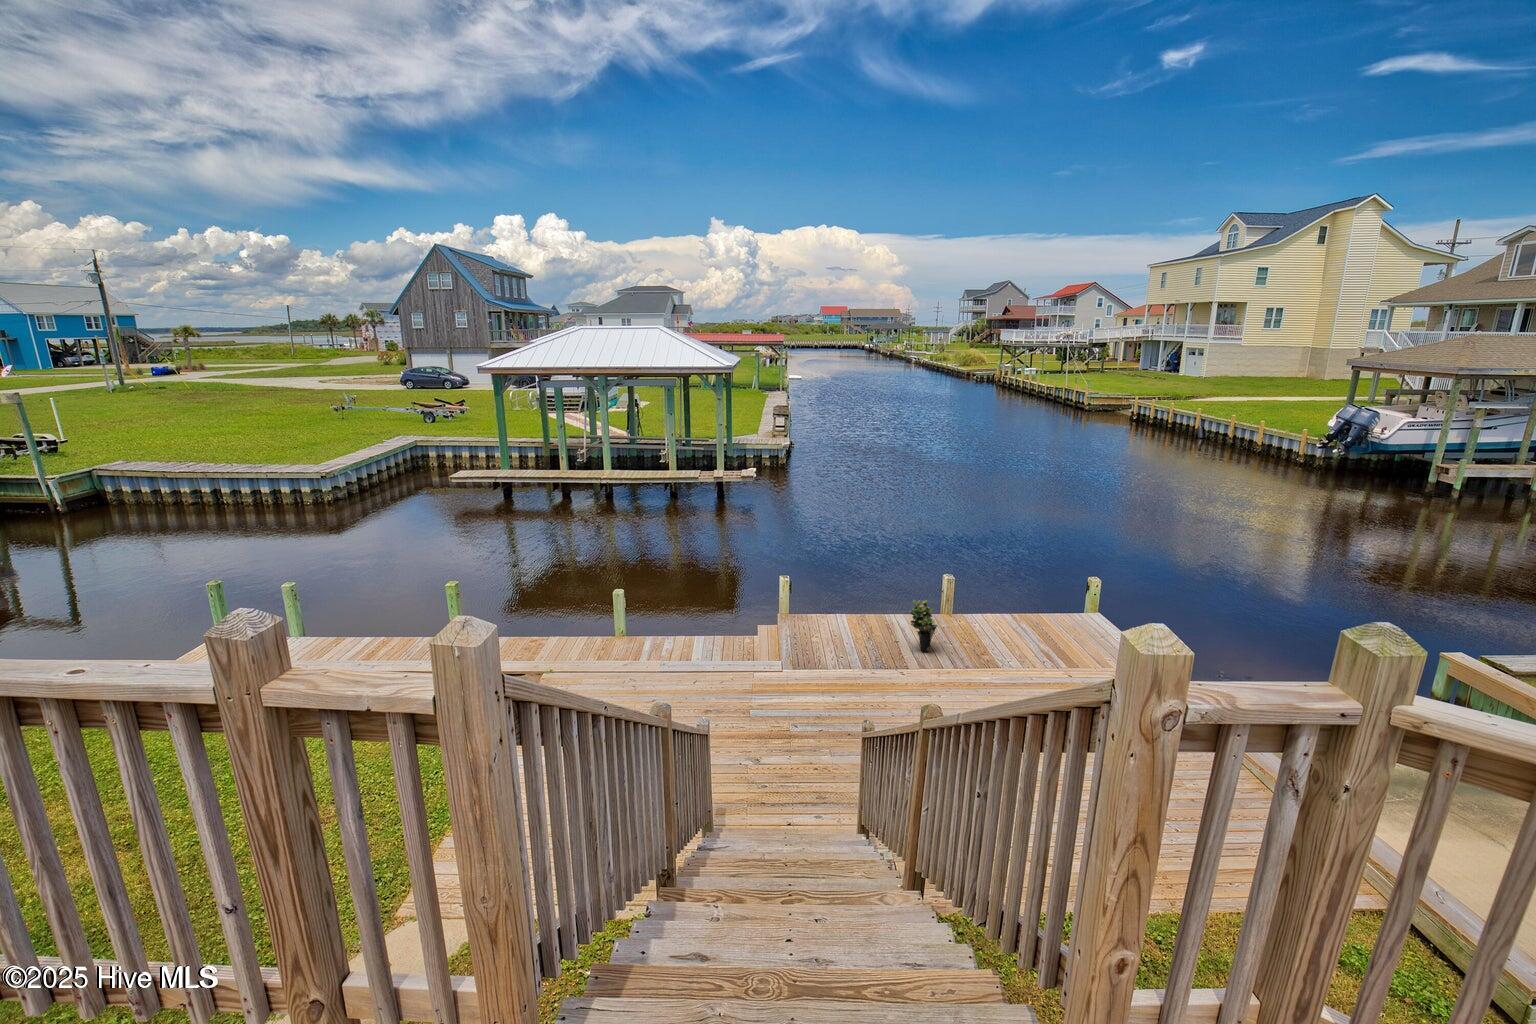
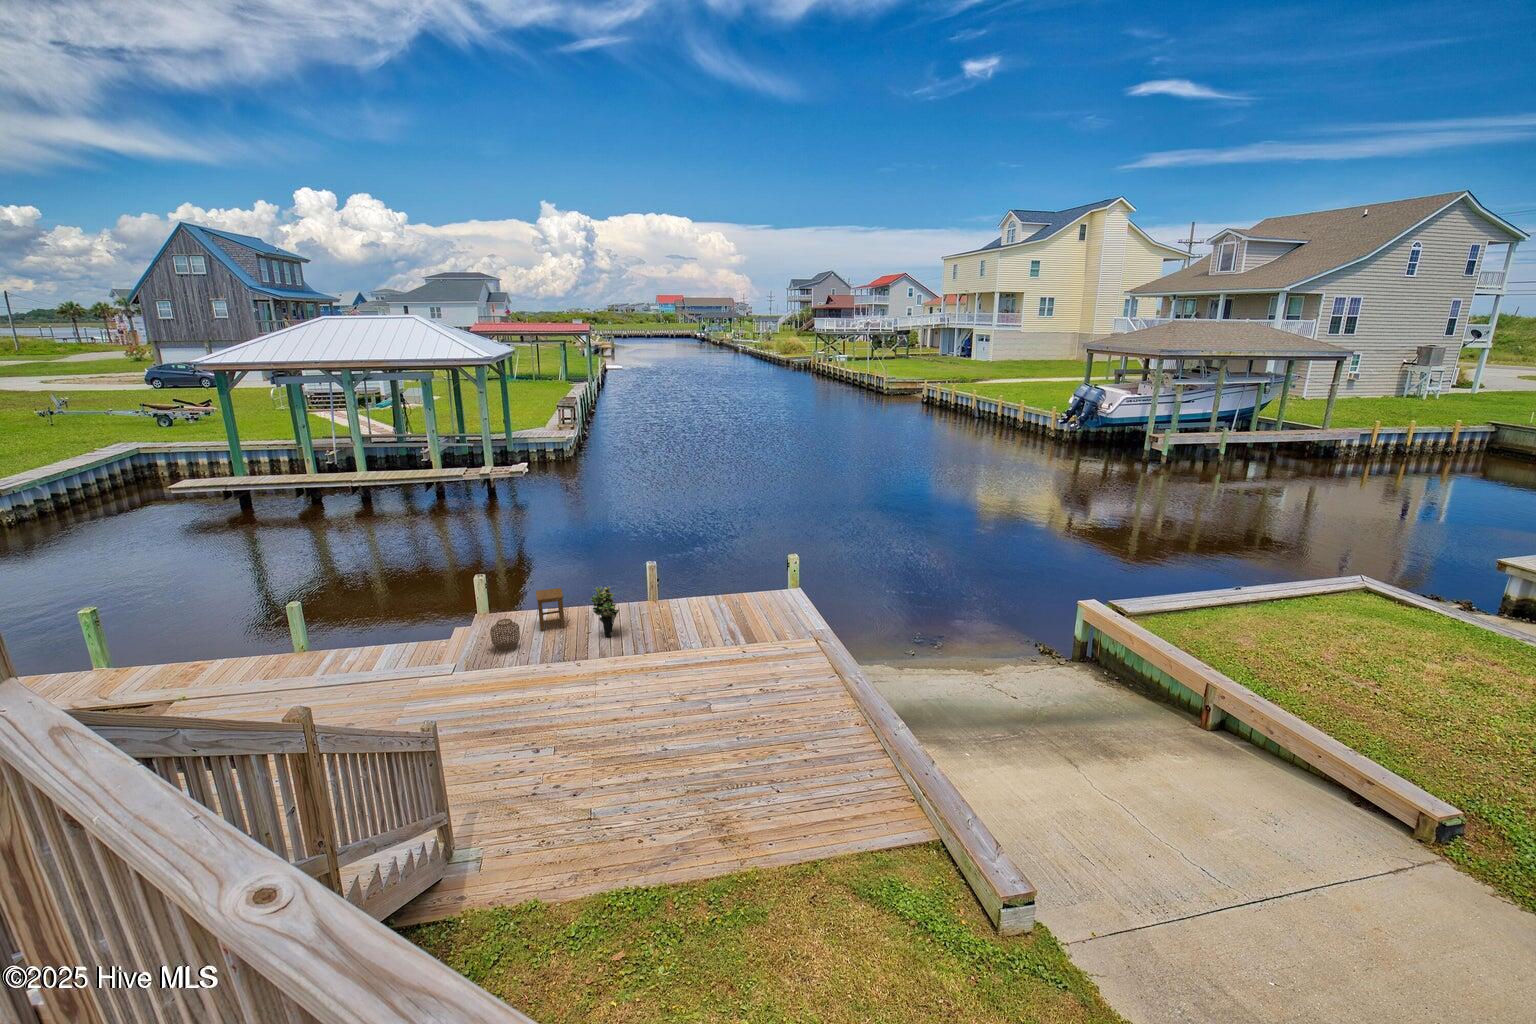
stool: none [846,597,877,640] -> present [536,588,565,631]
woven basket: none [812,625,840,657] -> present [490,619,520,651]

